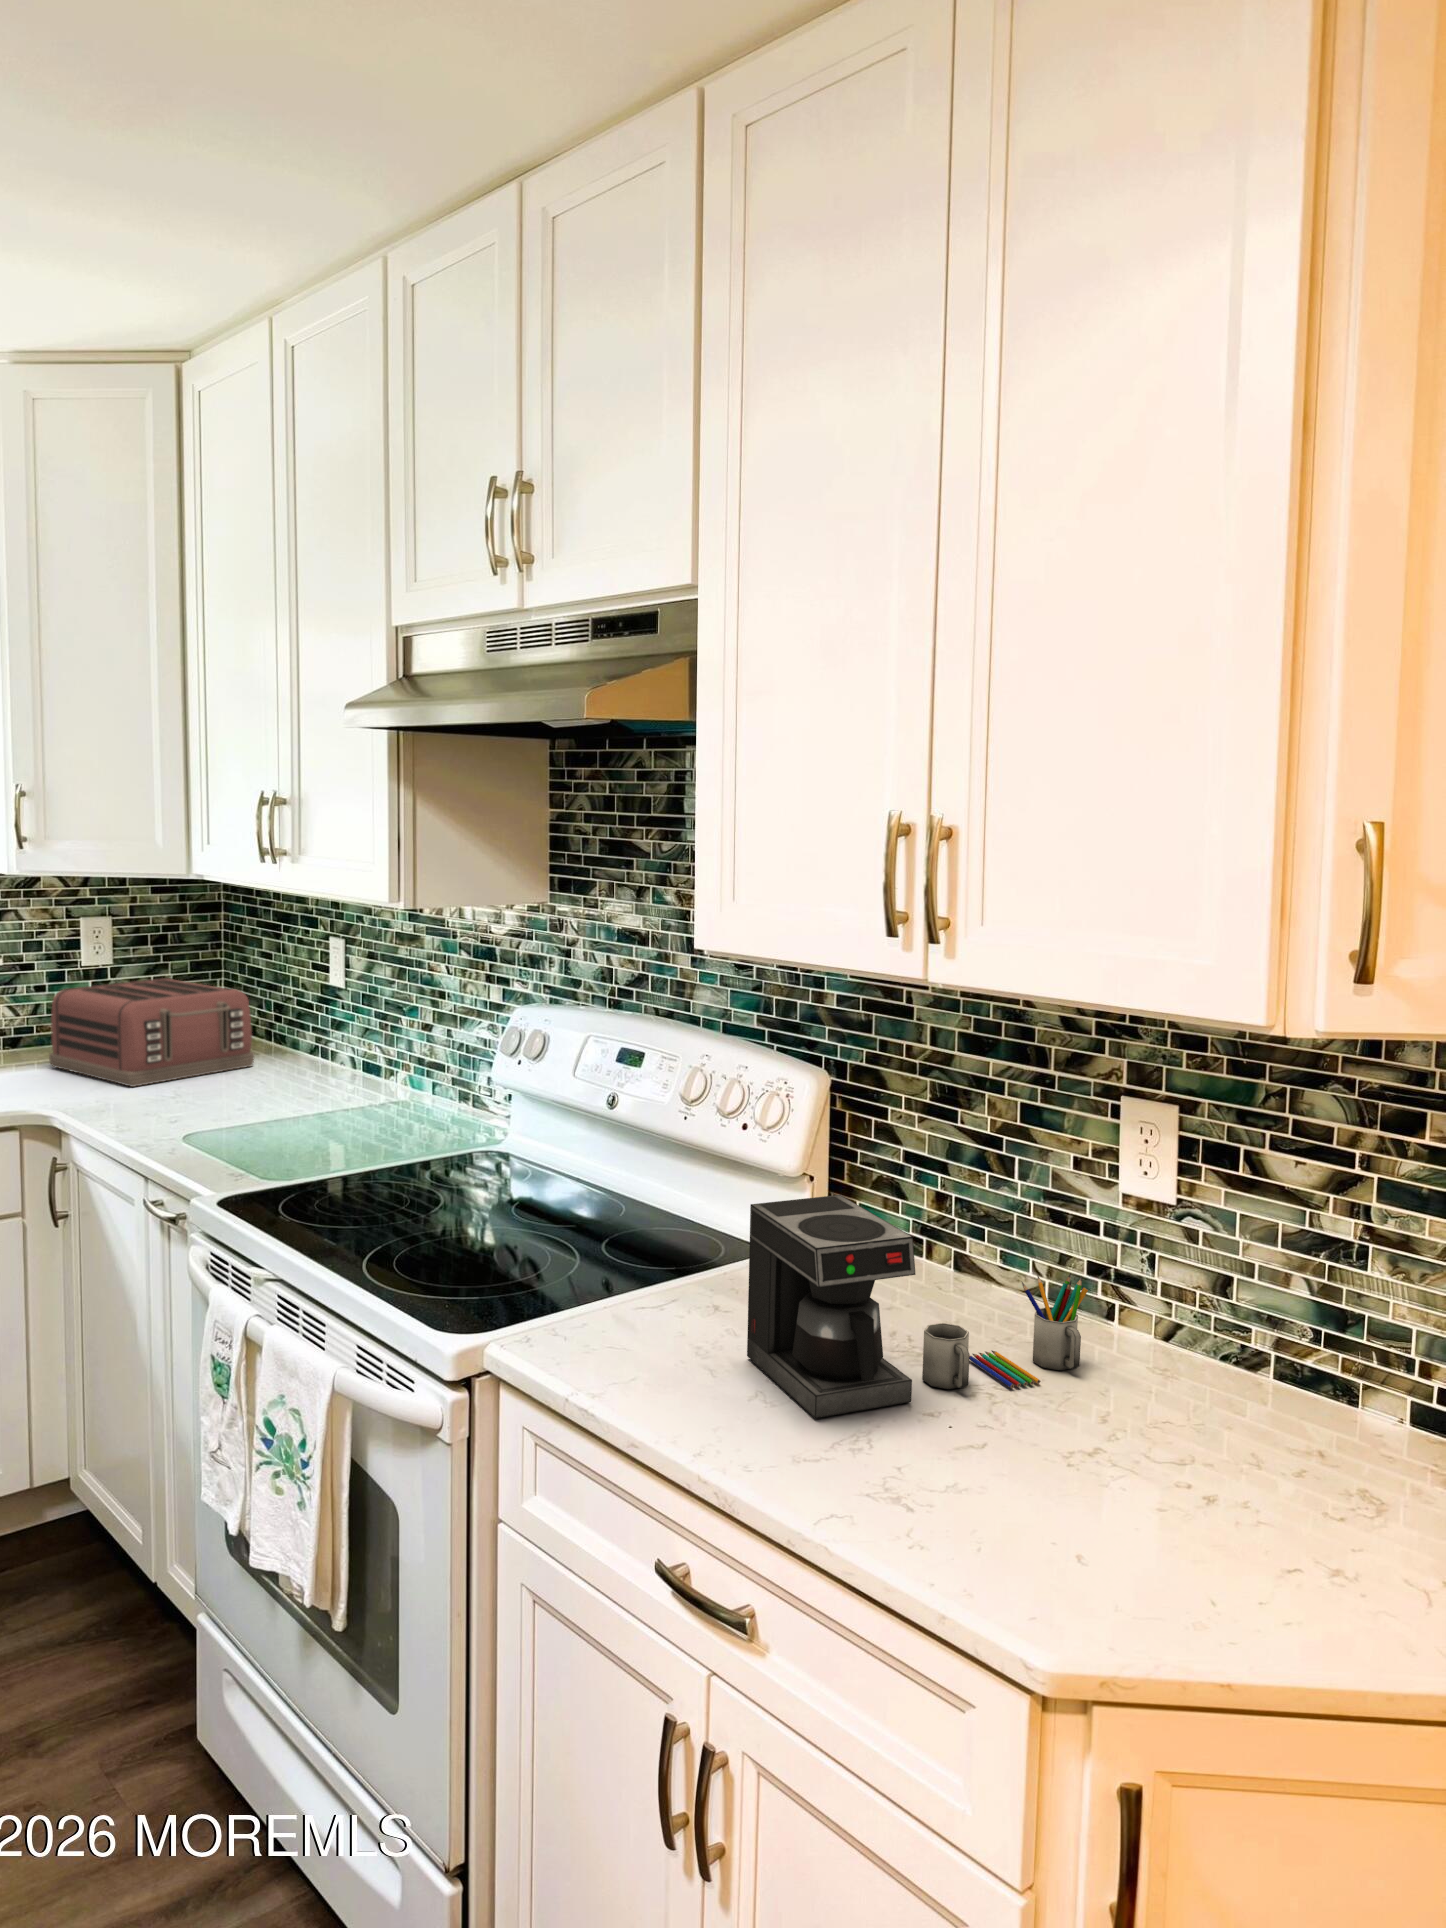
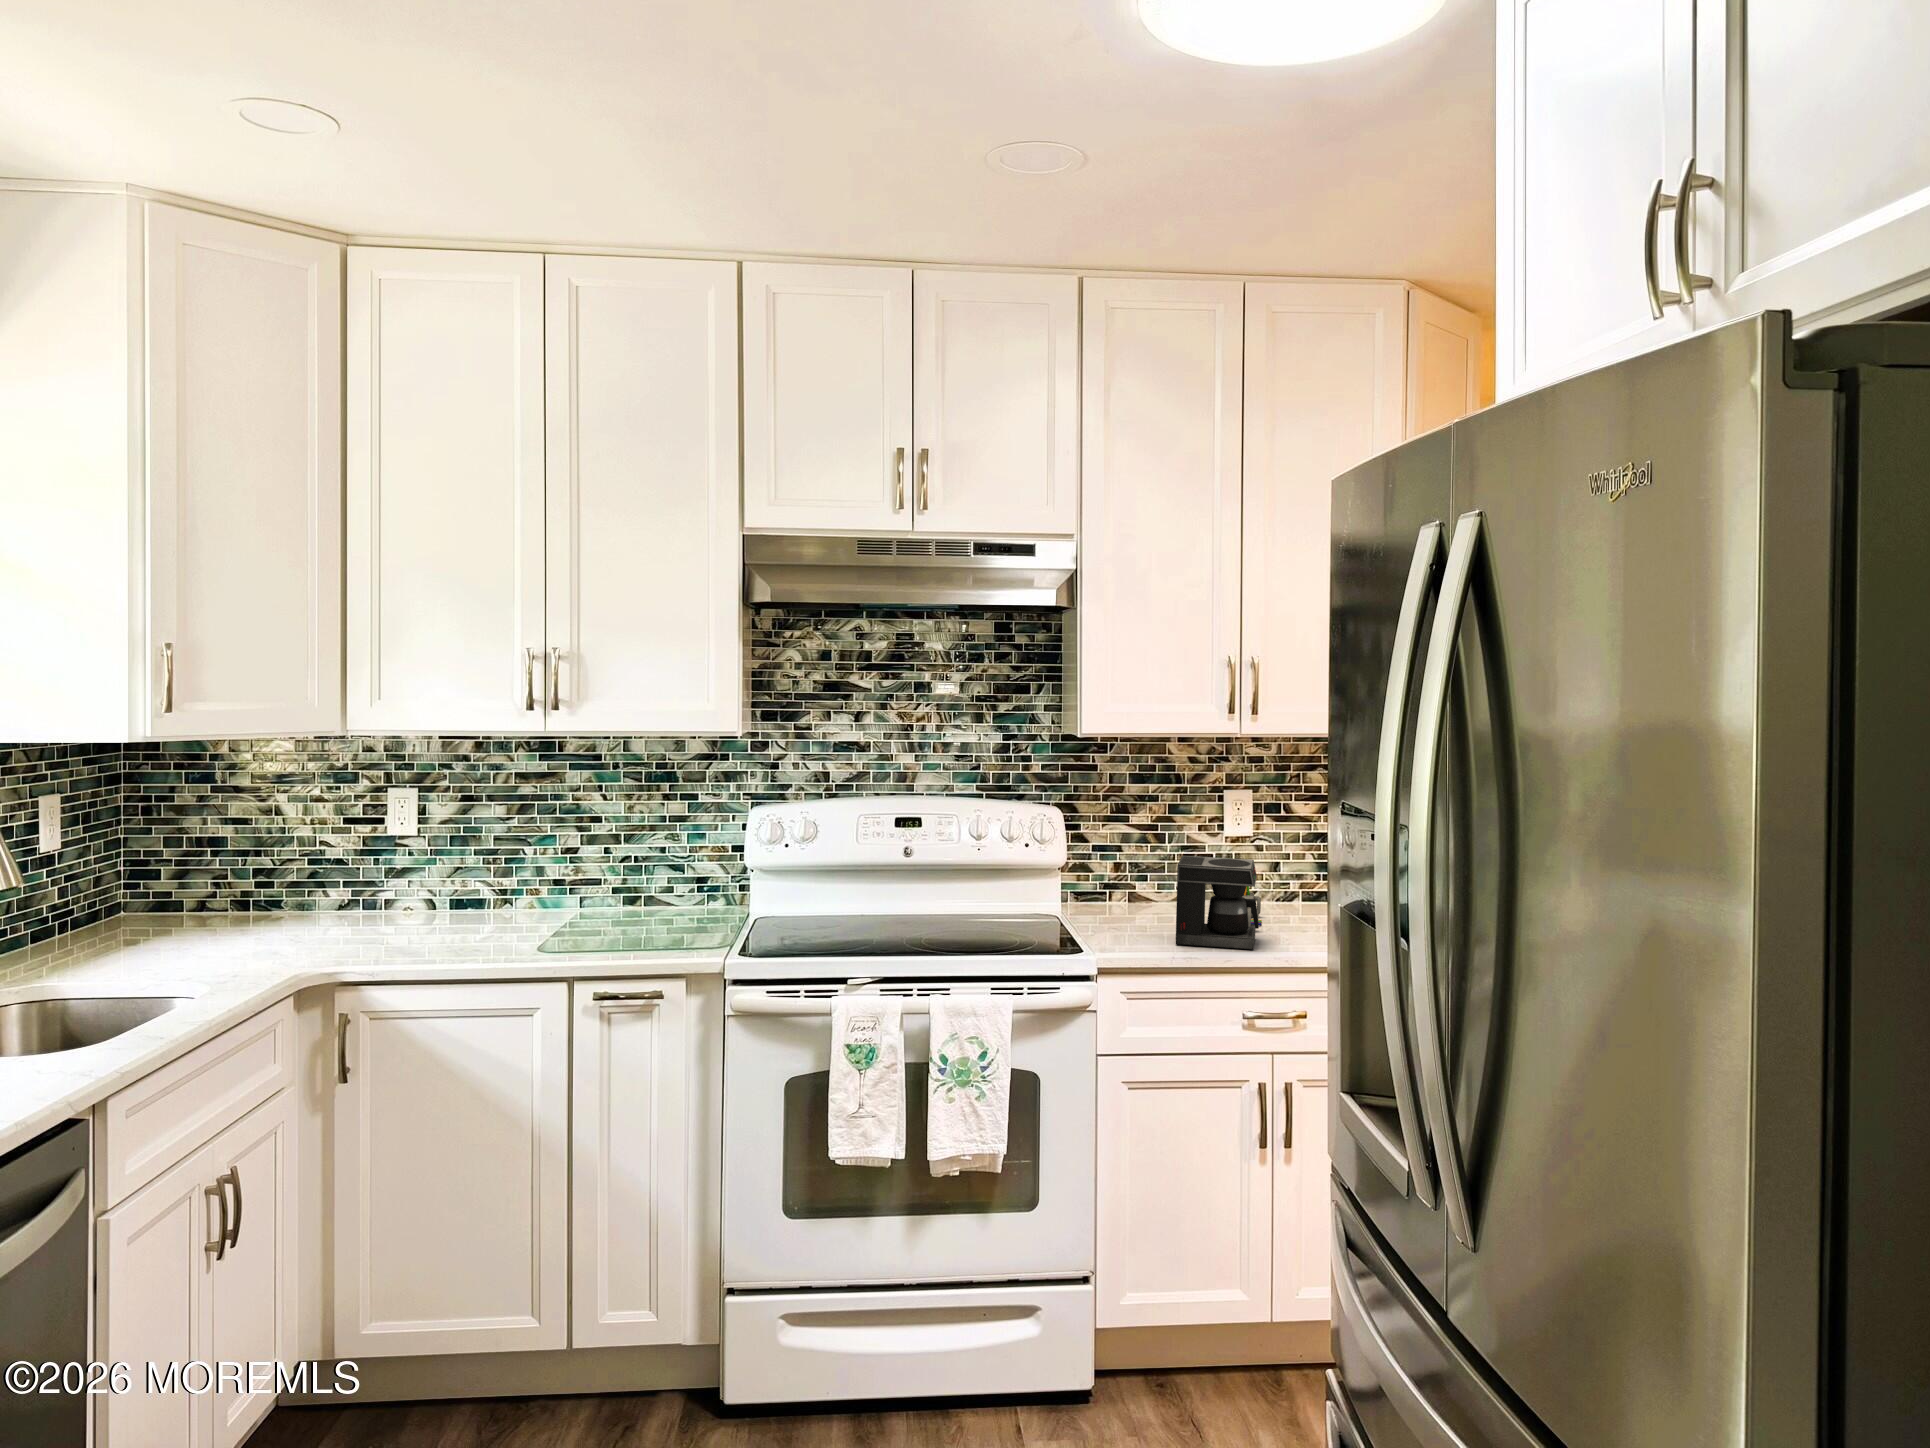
toaster: present [49,978,254,1087] -> none [91,853,323,973]

